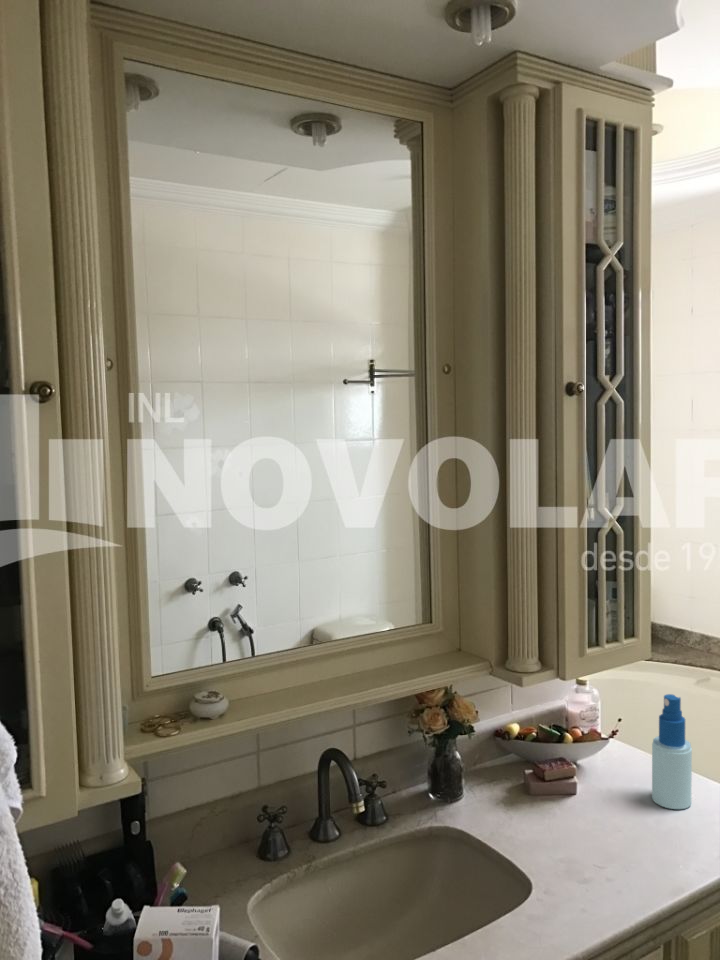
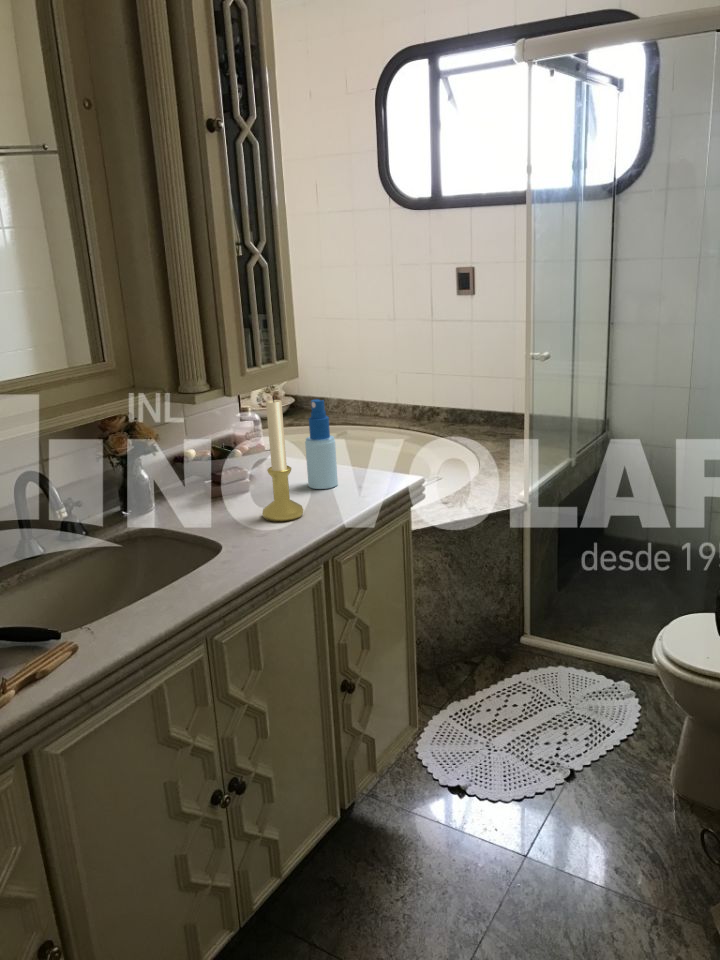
candle holder: none [588,704,642,862] -> present [262,397,303,521]

